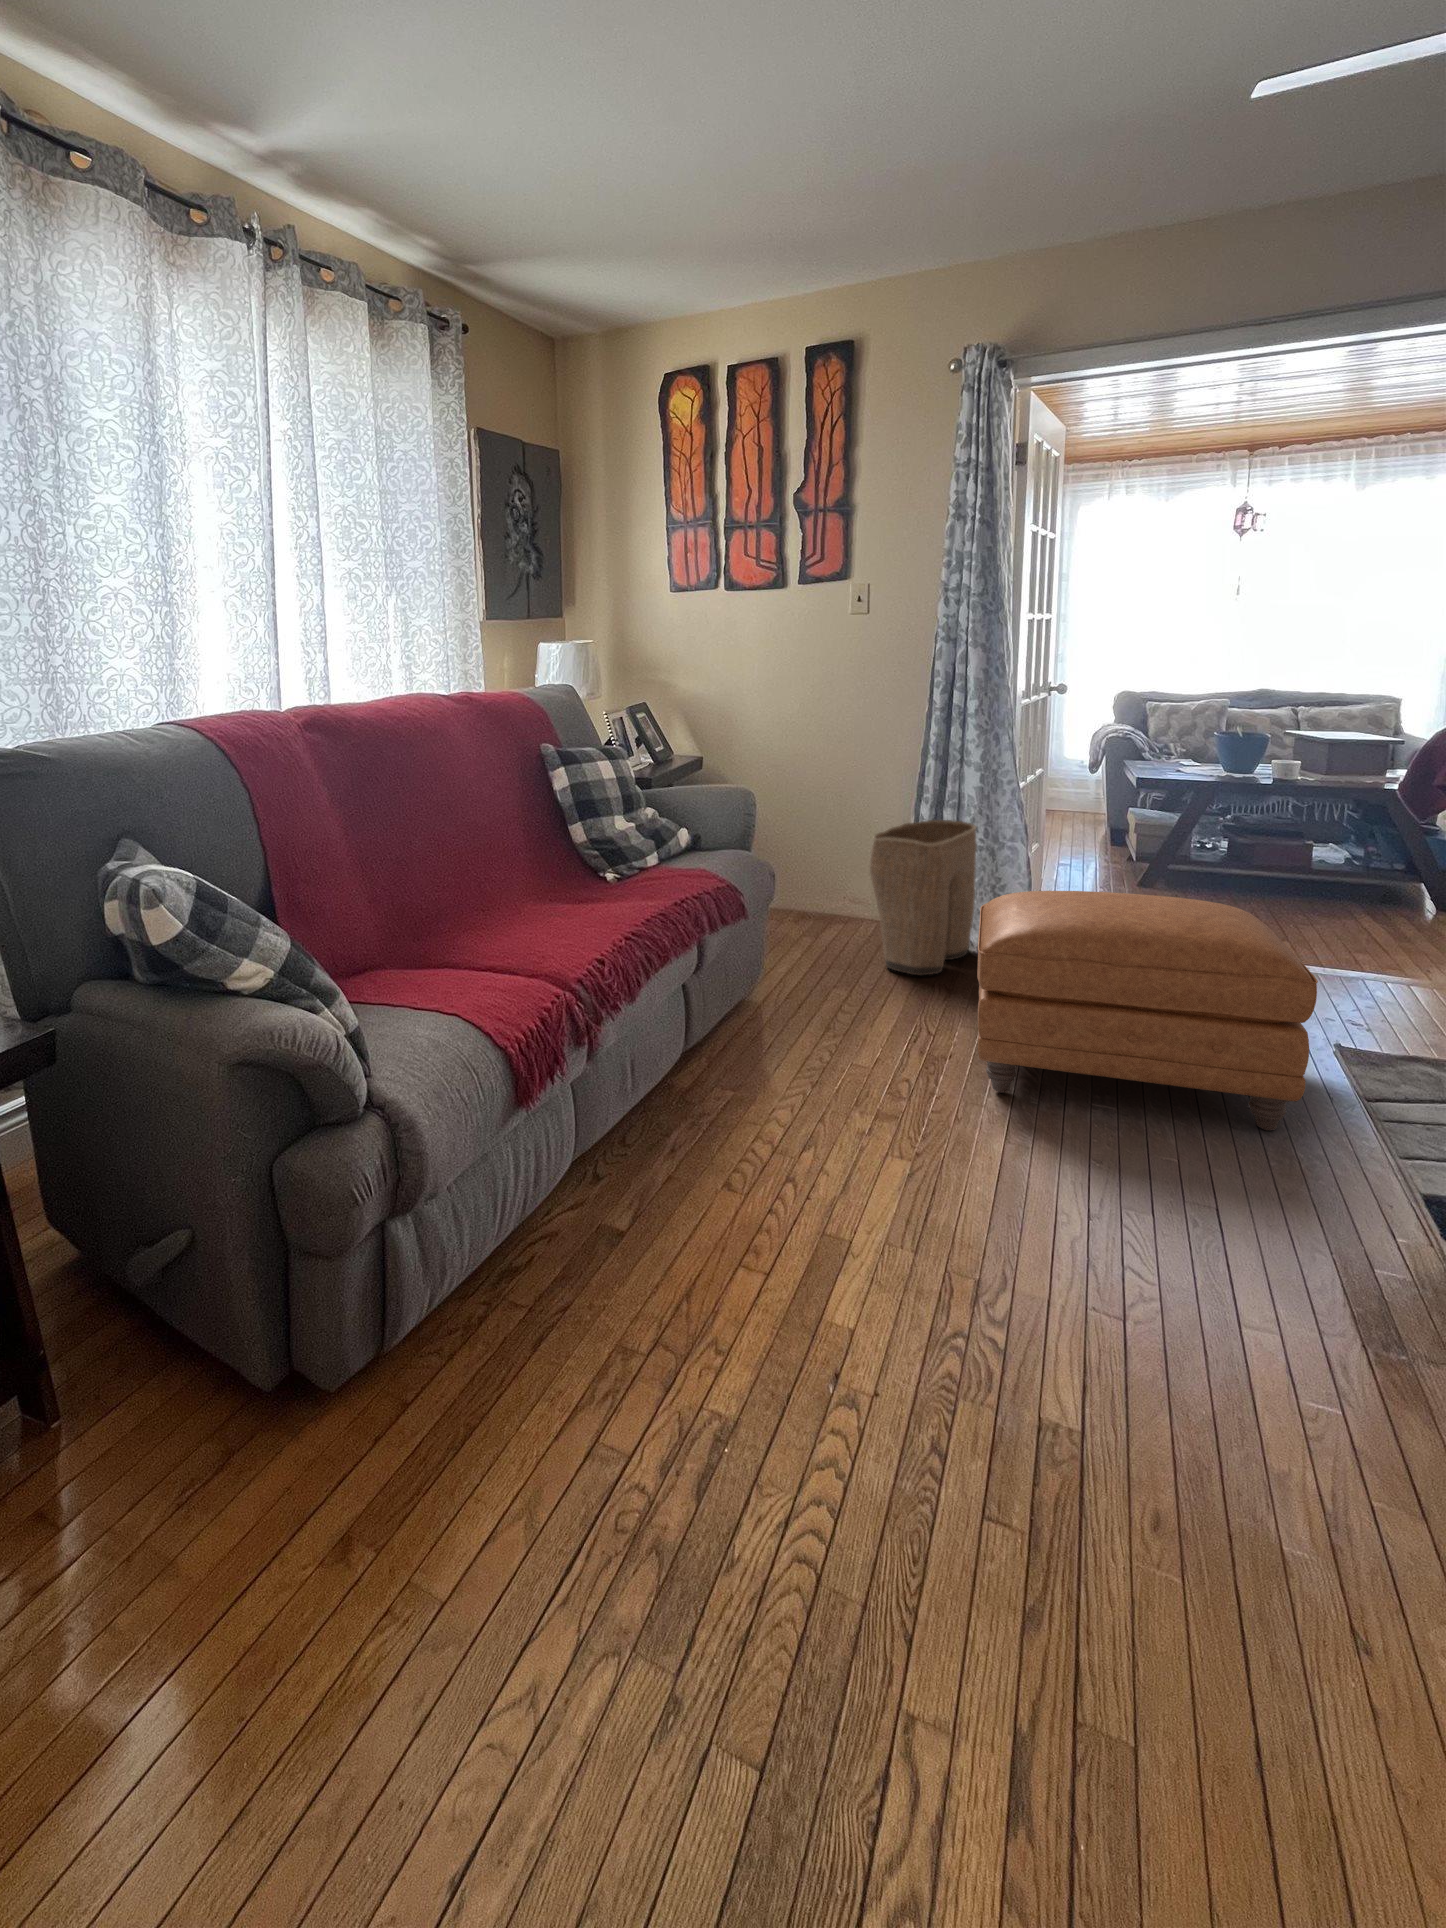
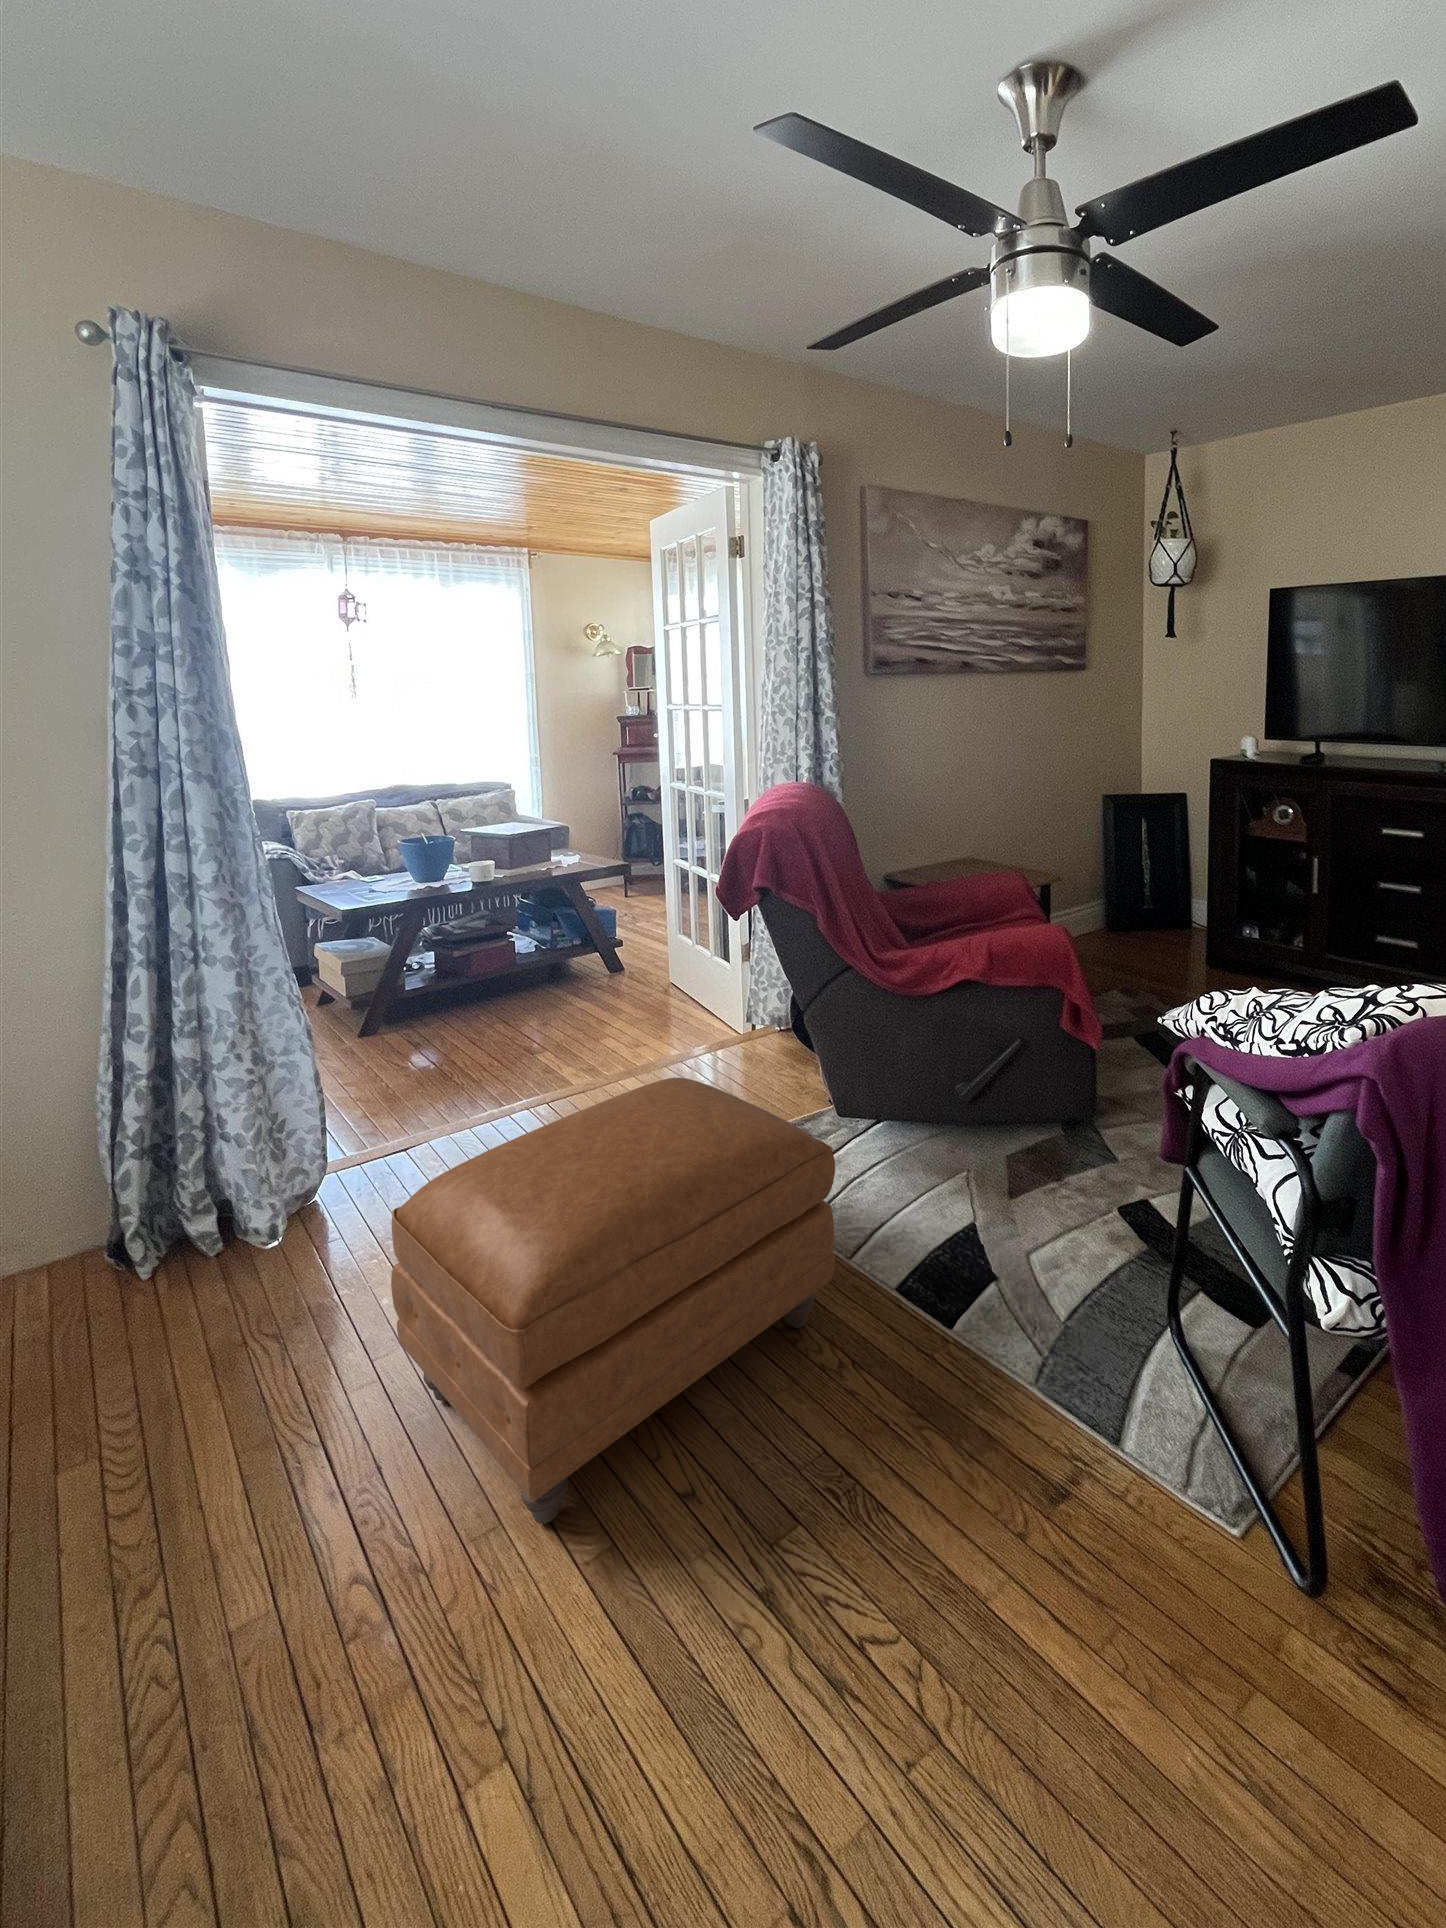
laundry basket: present [870,820,977,975] -> none [71,1056,261,1374]

